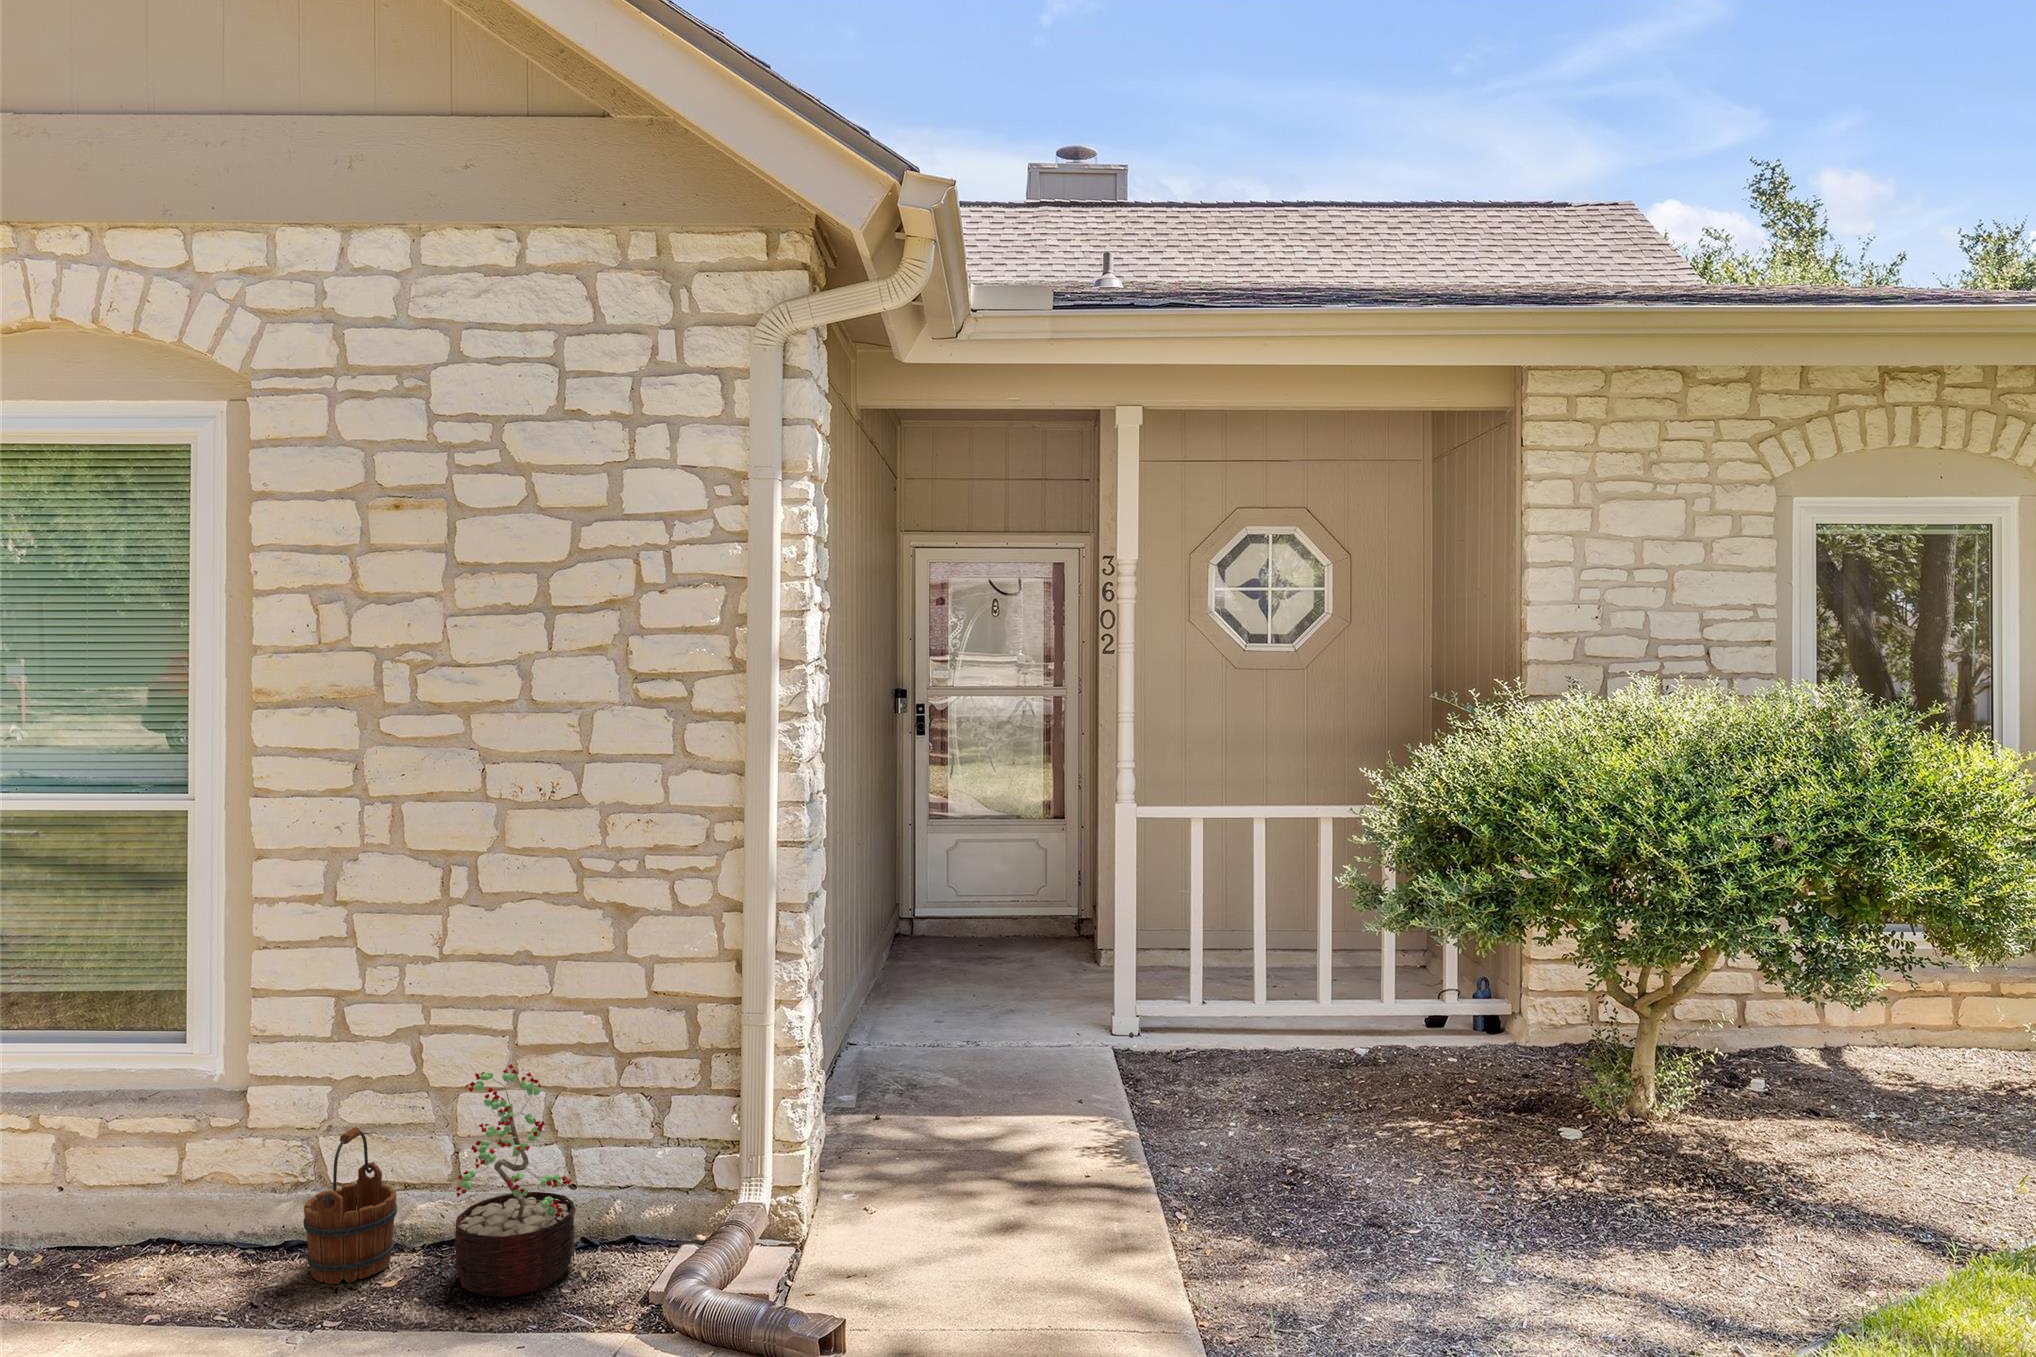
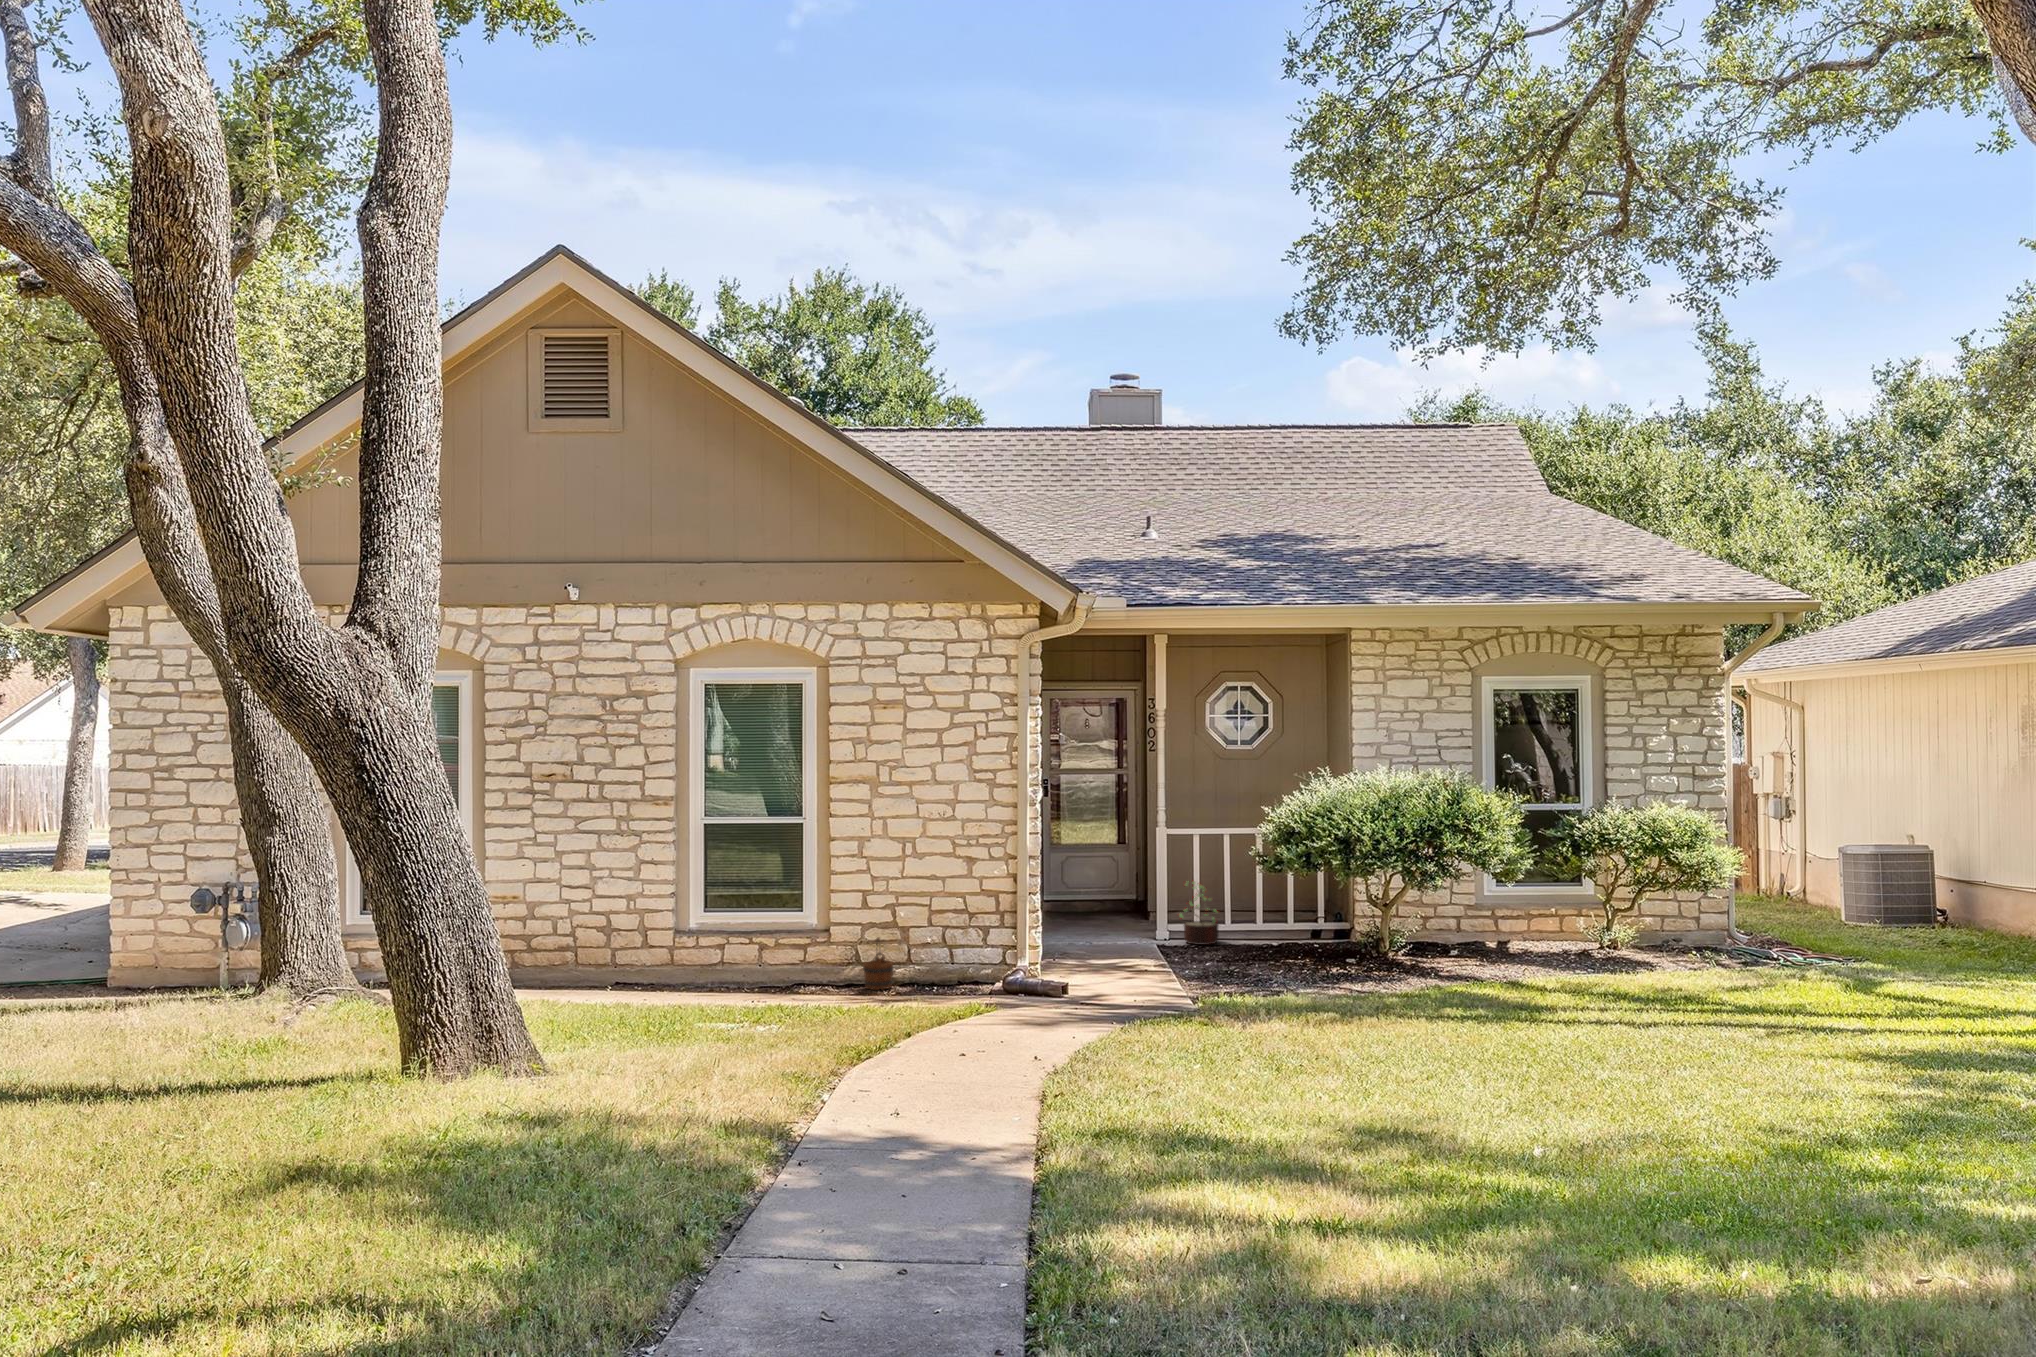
decorative plant: present [454,1064,576,1297] -> present [1179,882,1219,945]

